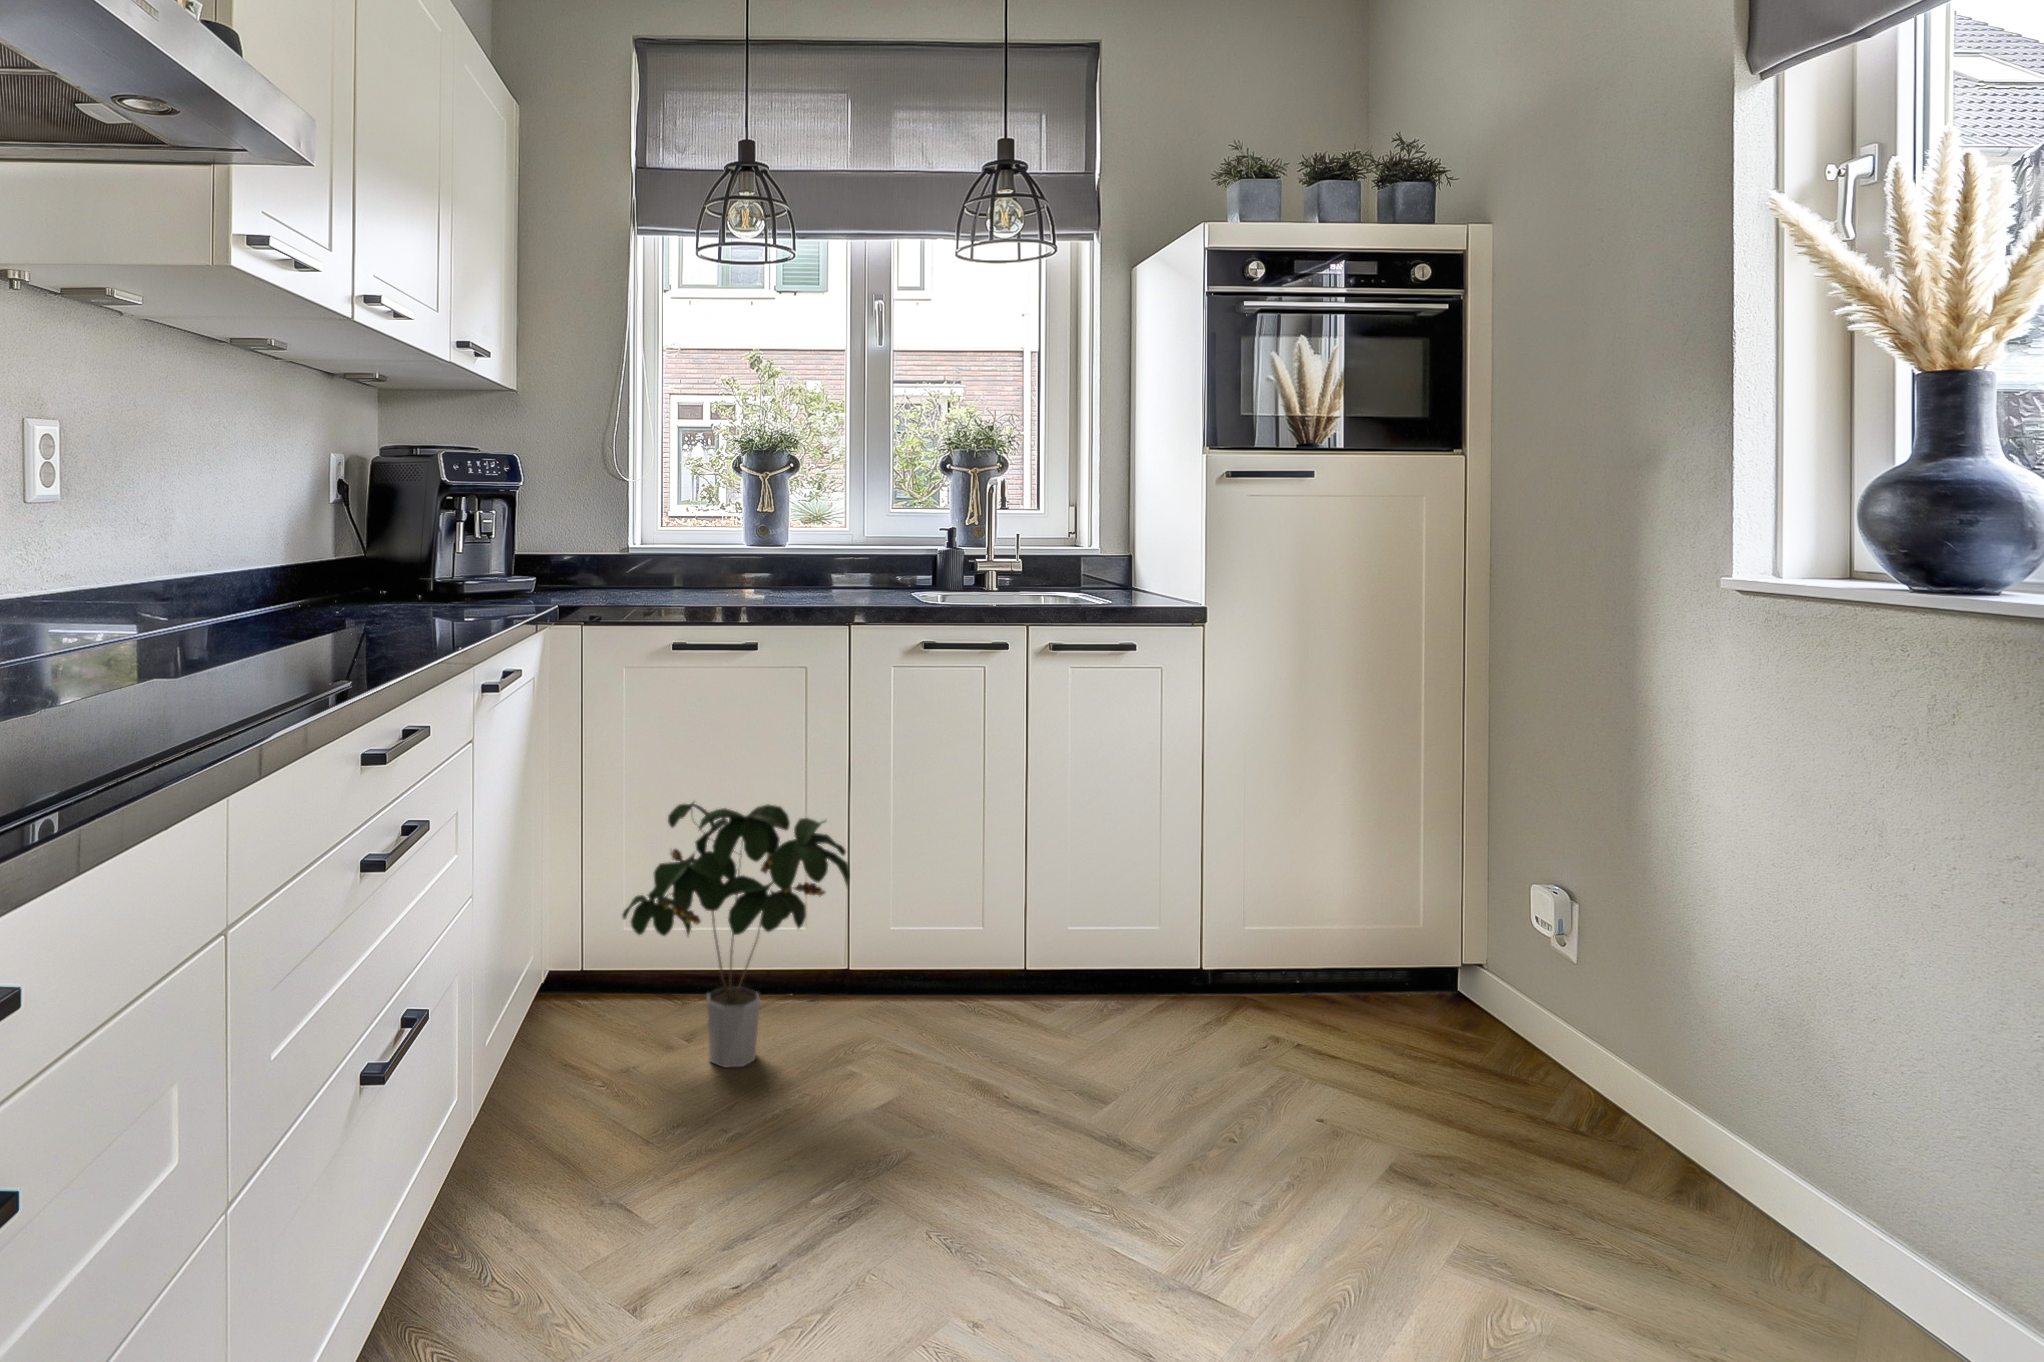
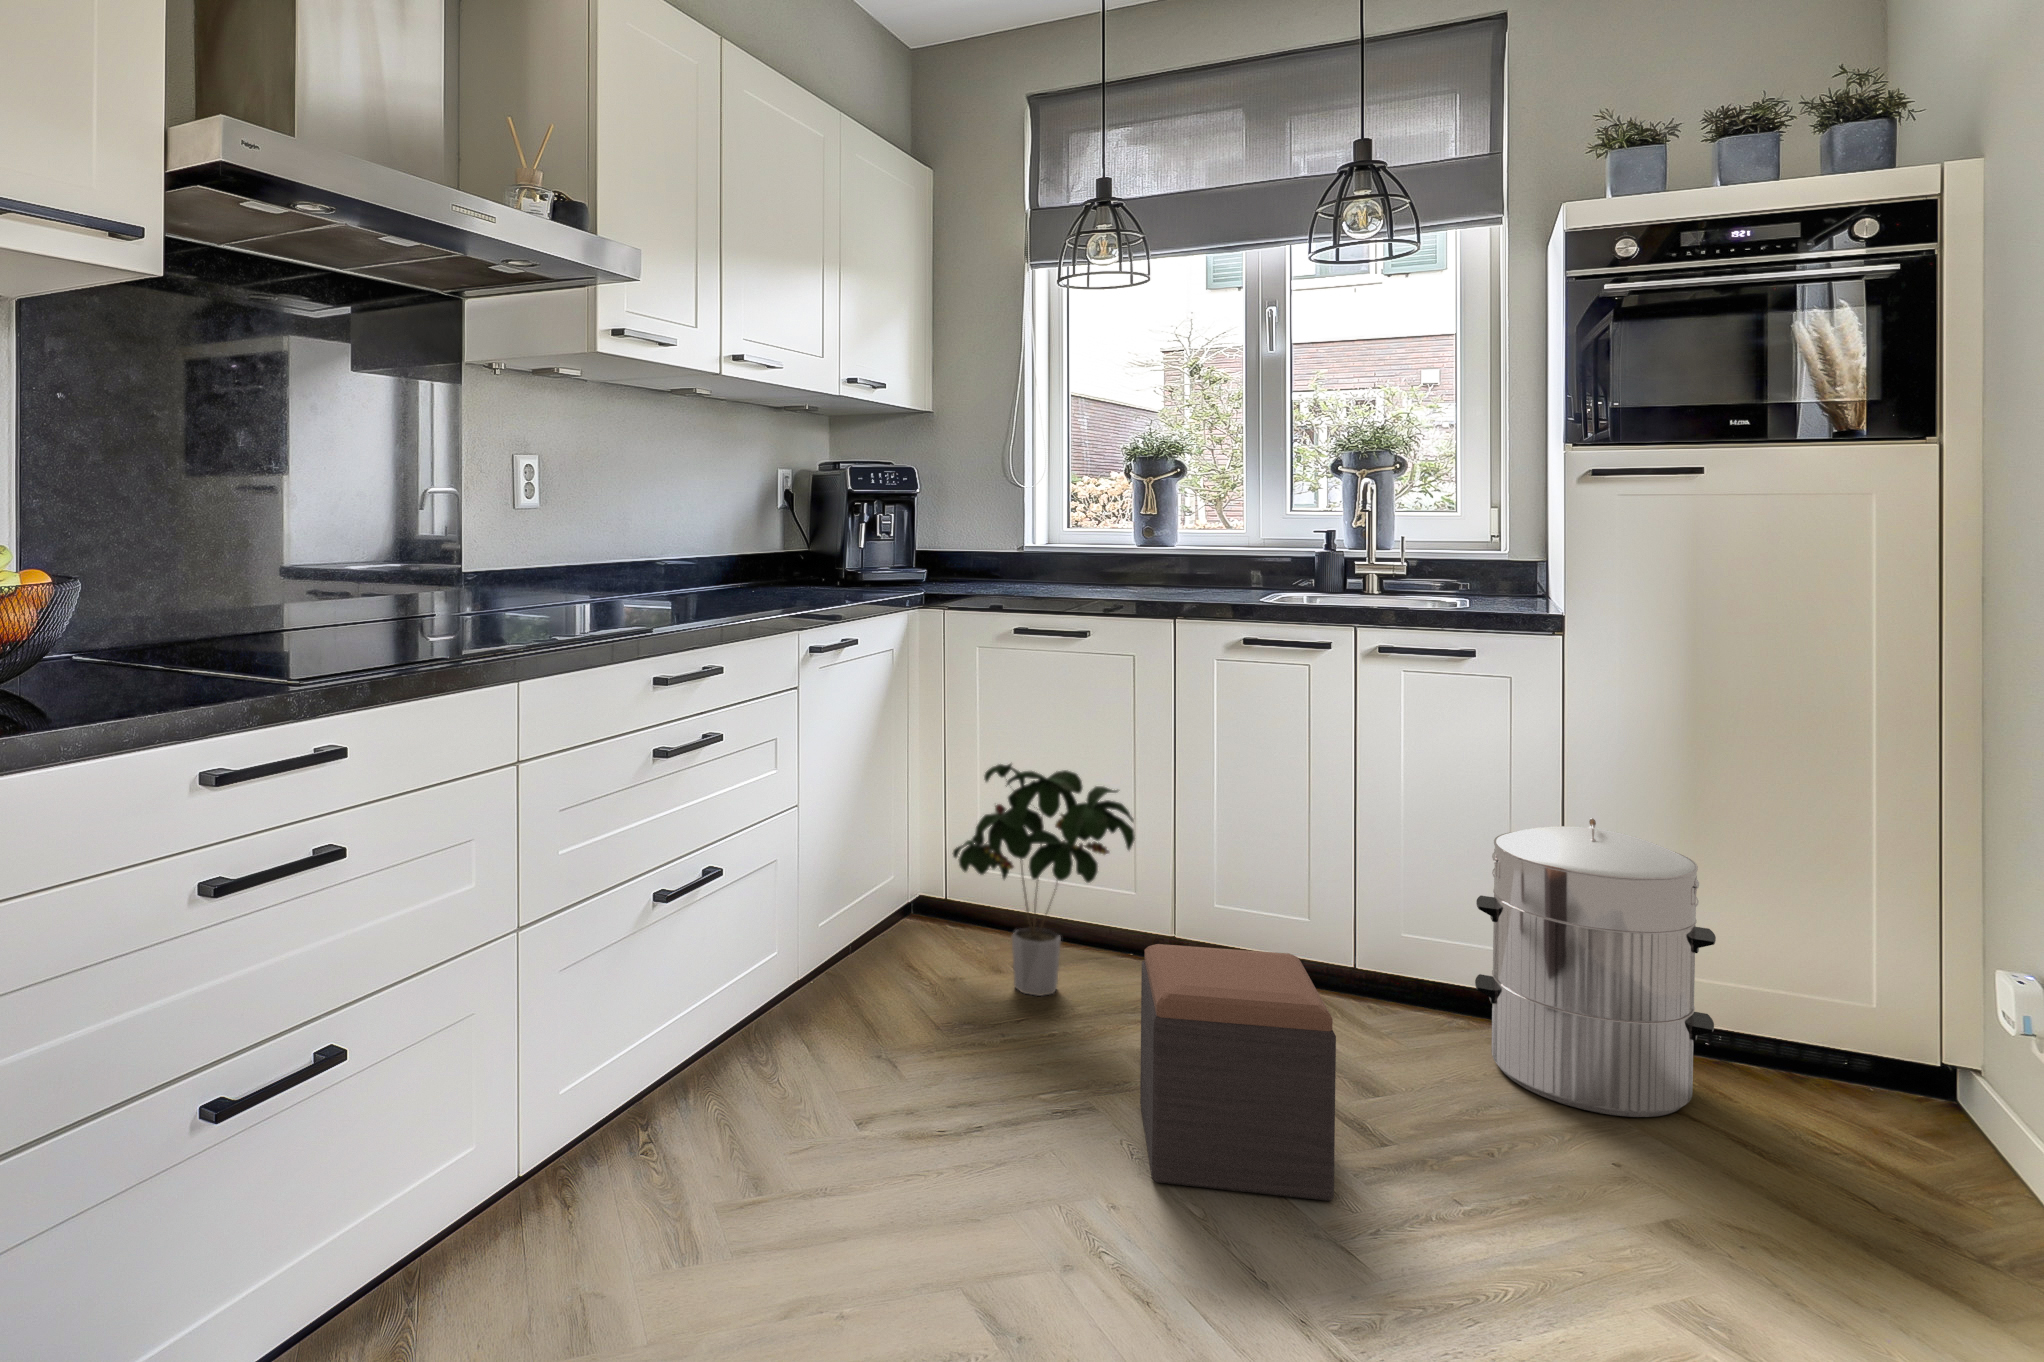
waste bin: none [1157,800,1356,1078] -> present [1475,818,1716,1117]
footstool: none [931,987,1180,1288] -> present [1140,944,1336,1201]

